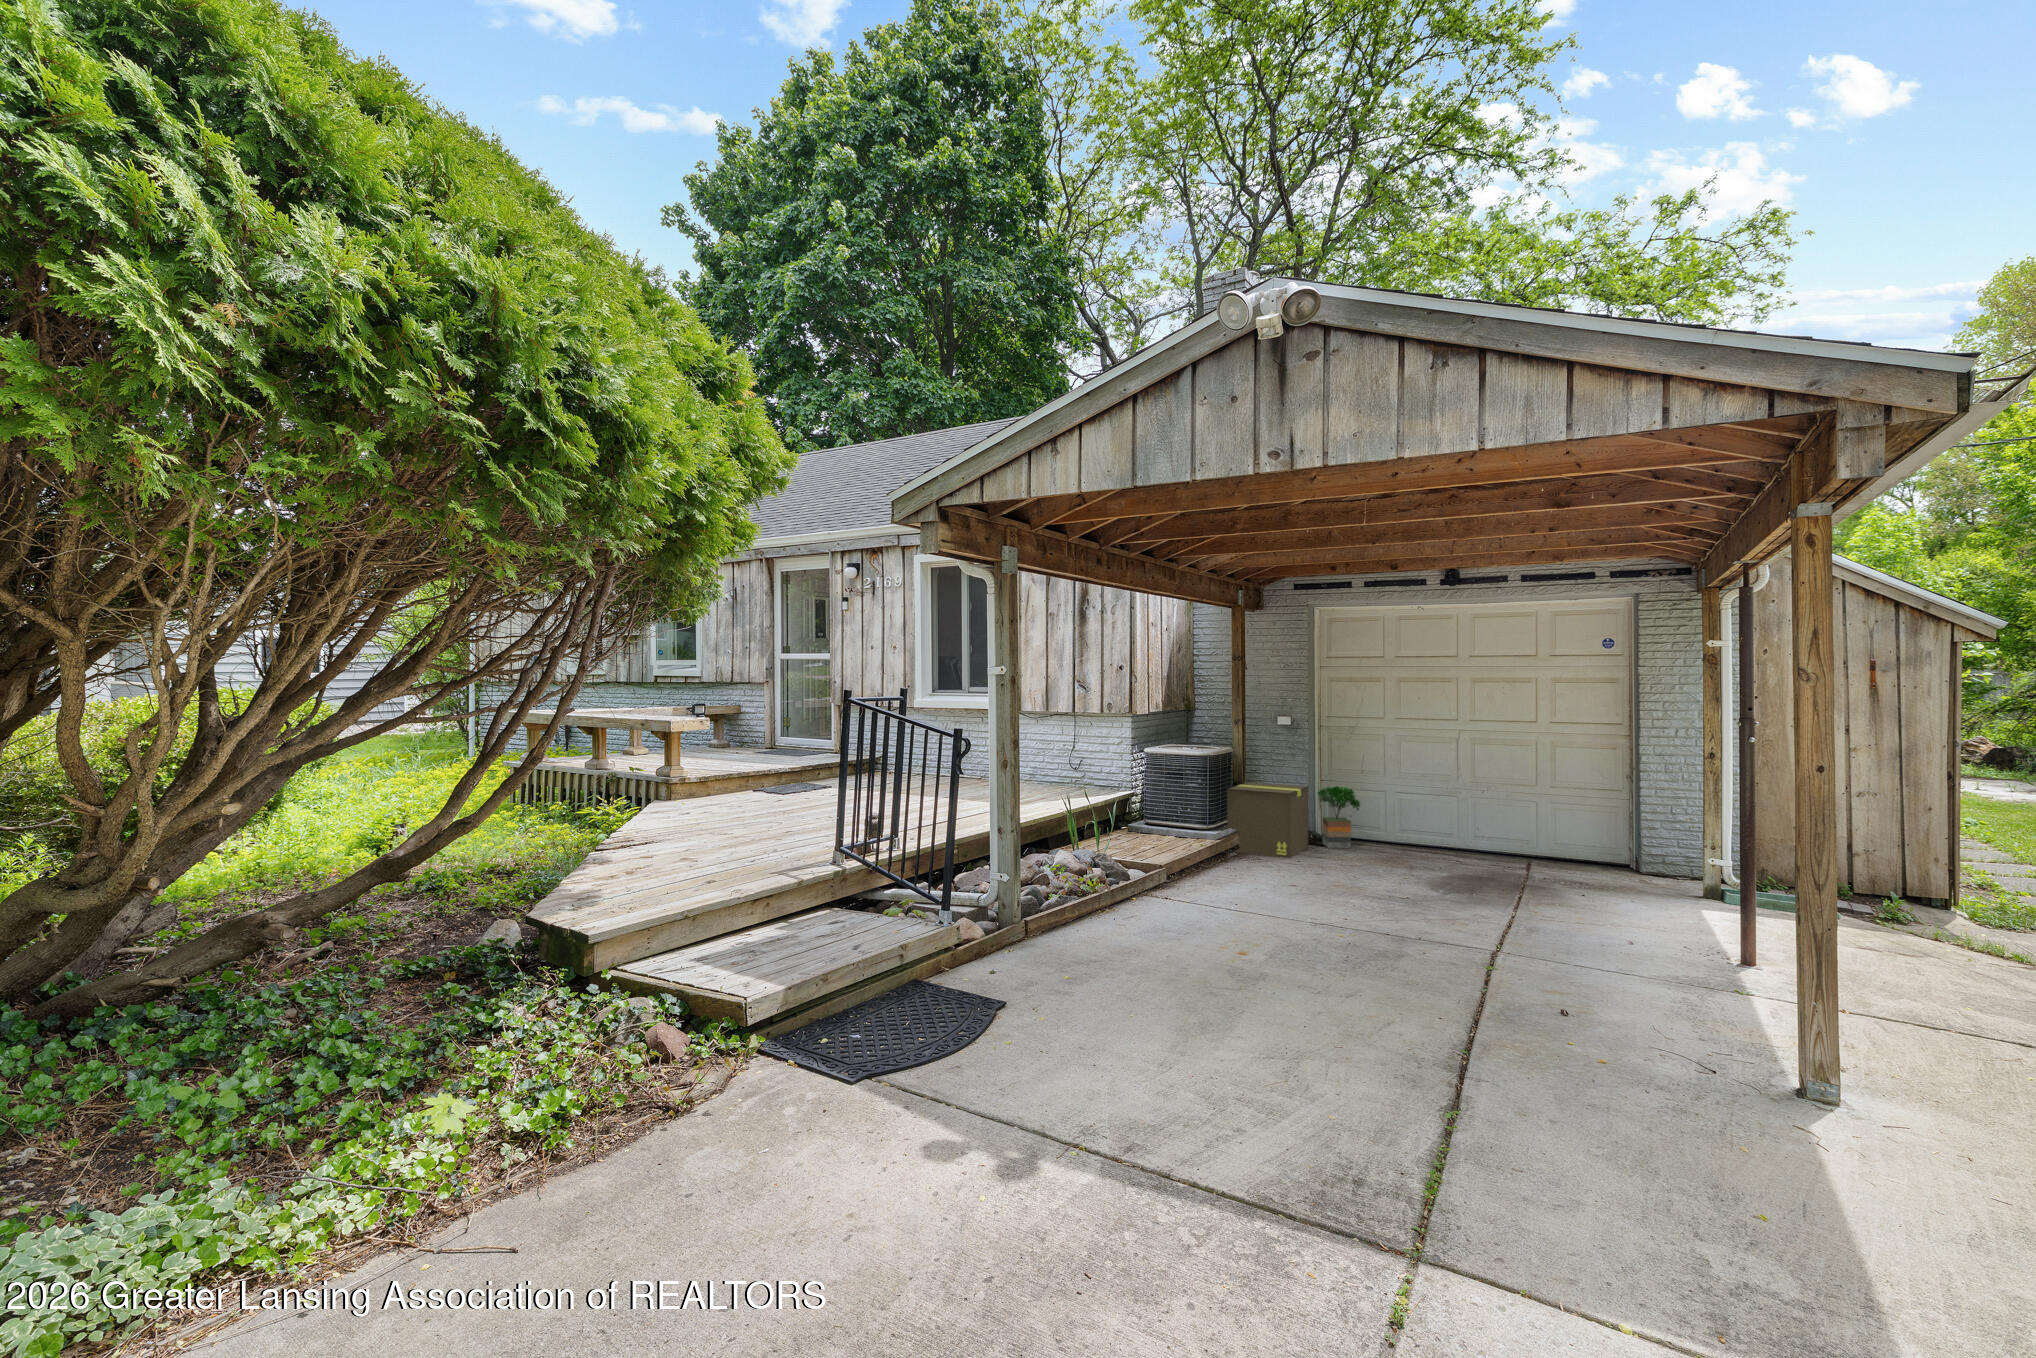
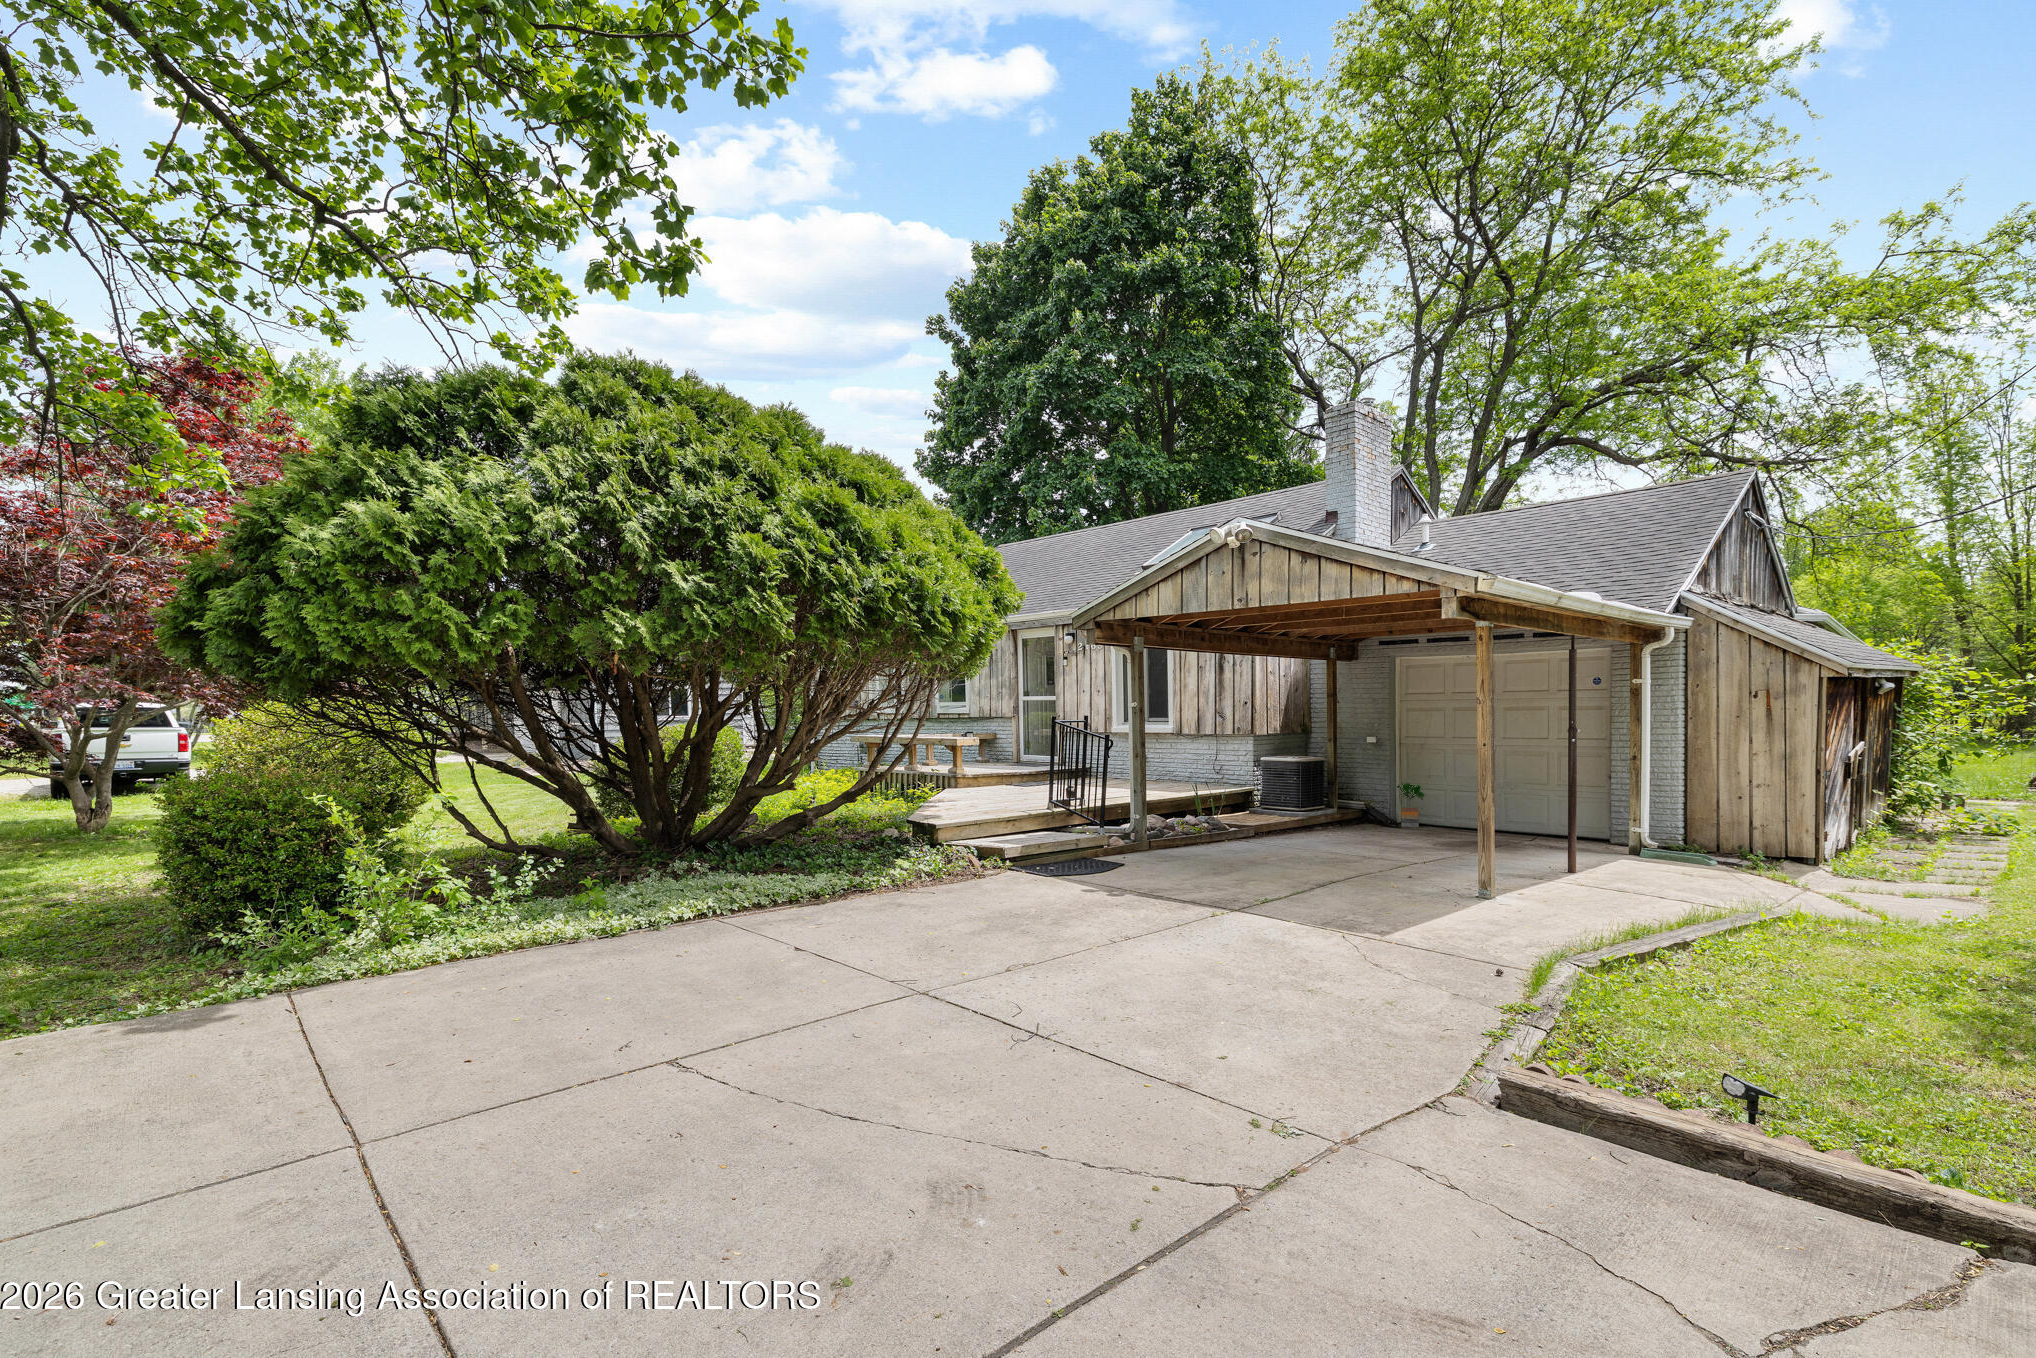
cardboard box: present [1227,782,1308,858] -> none [1322,781,1387,831]

